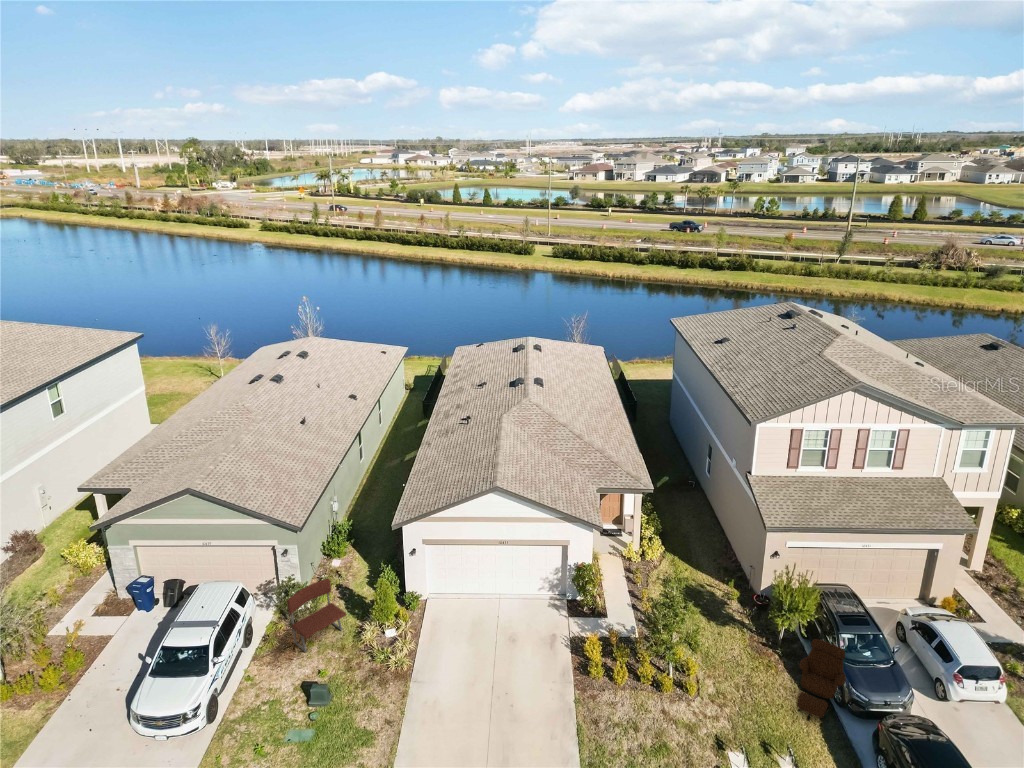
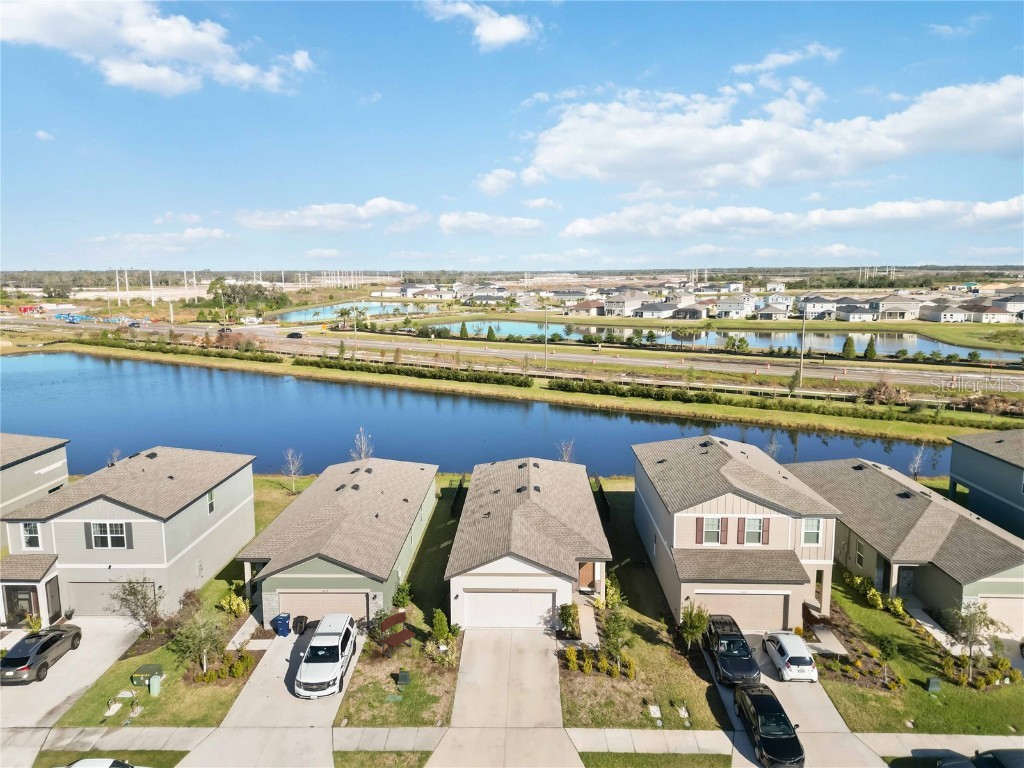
lounge chair: present [797,639,846,721] -> present [802,602,833,632]

